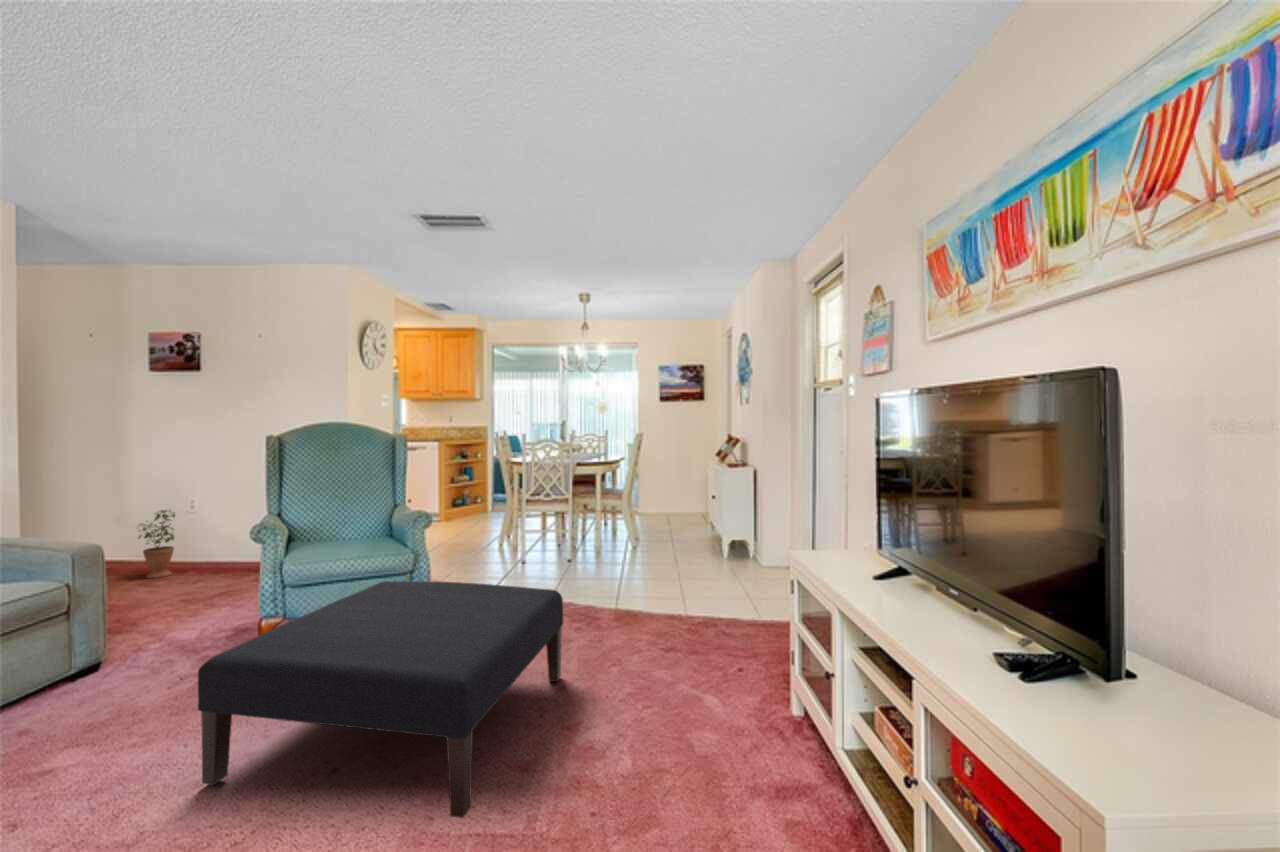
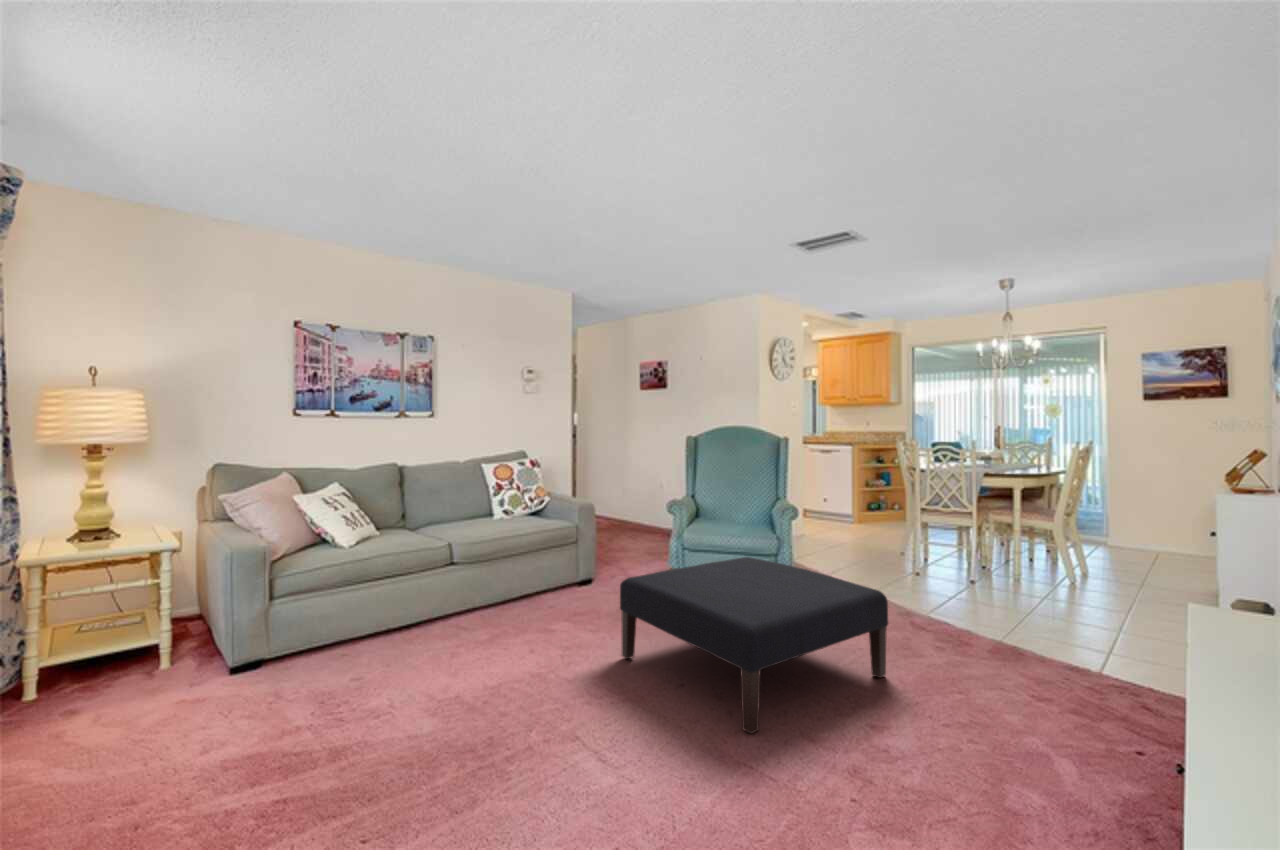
potted plant: present [139,510,175,578] -> none [630,486,652,535]

